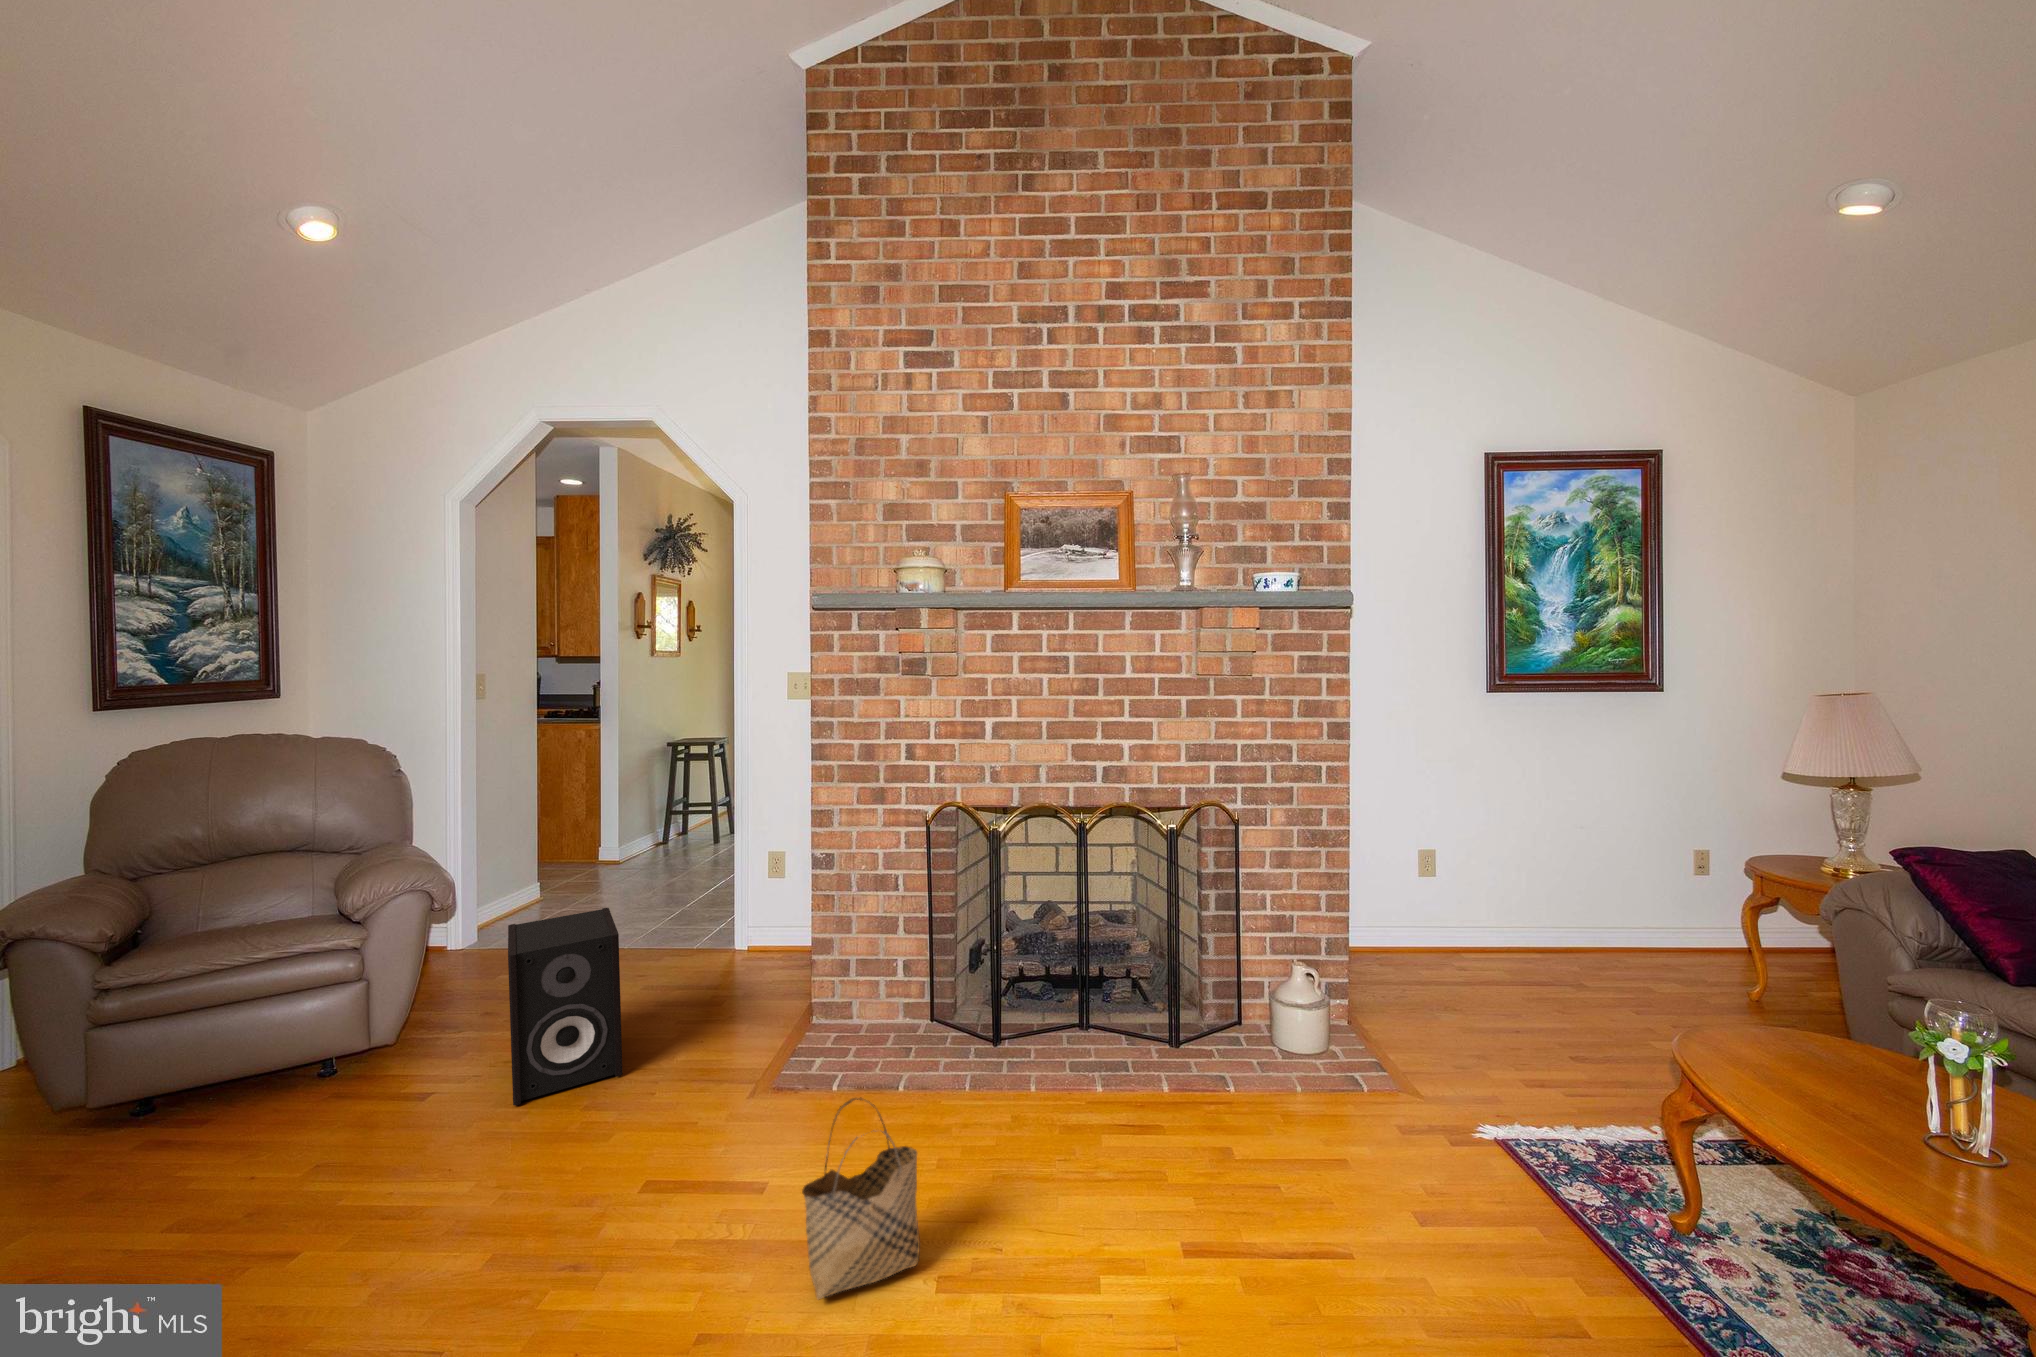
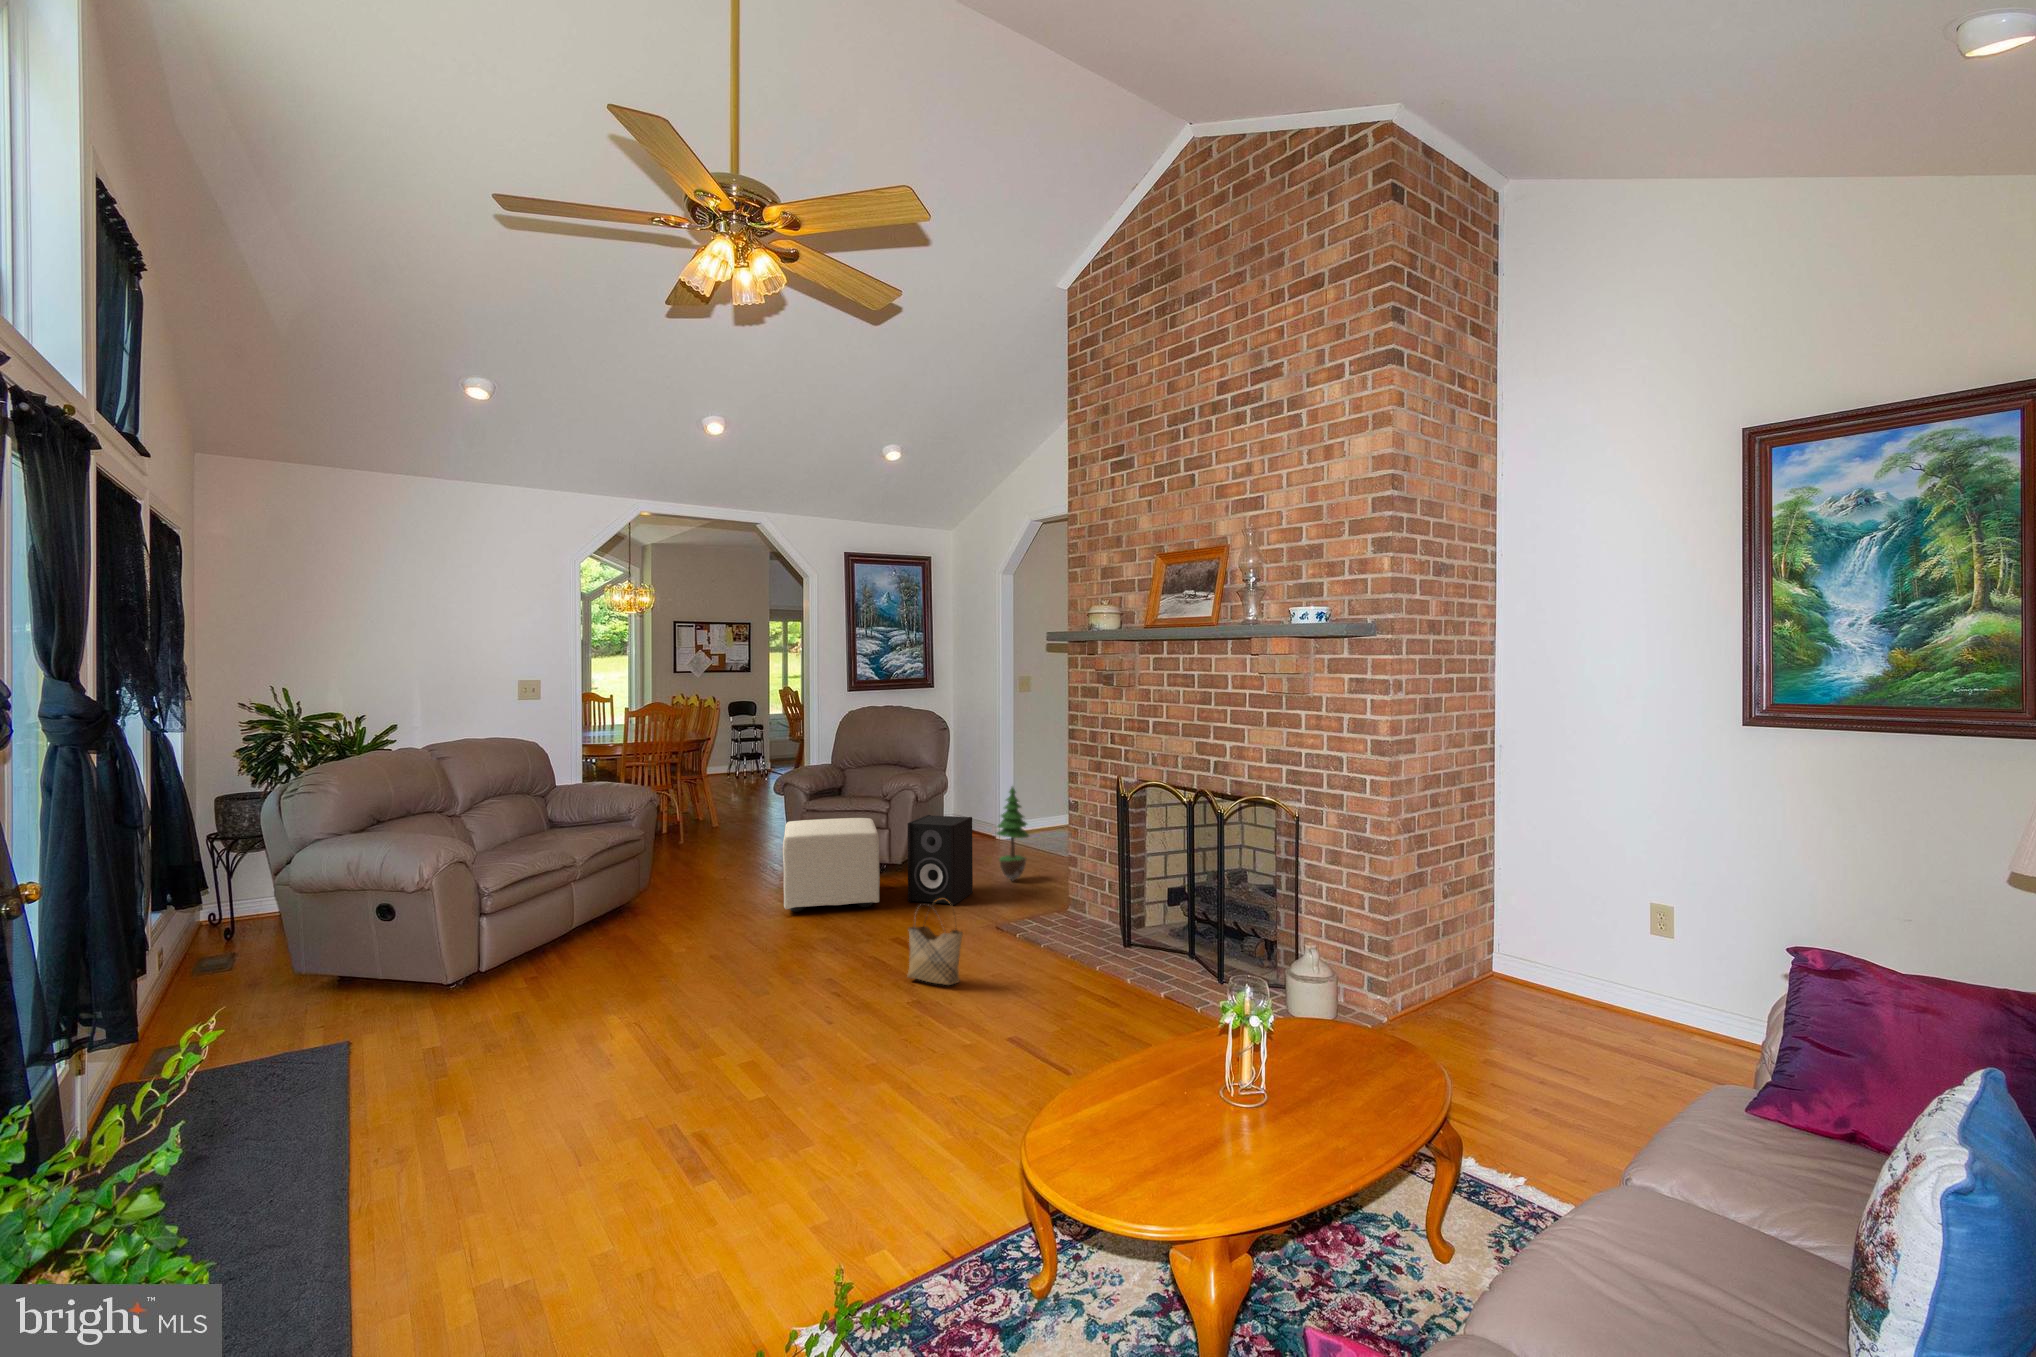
potted tree: none [611,837,673,989] -> present [997,787,1029,880]
ottoman: none [103,967,470,1285] -> present [783,818,880,912]

